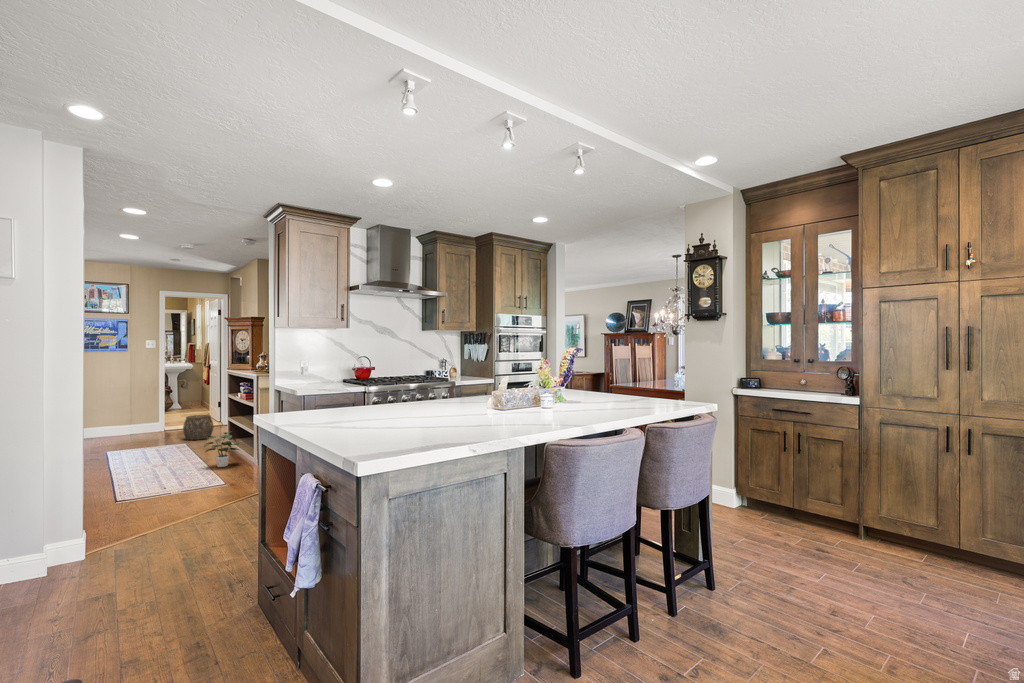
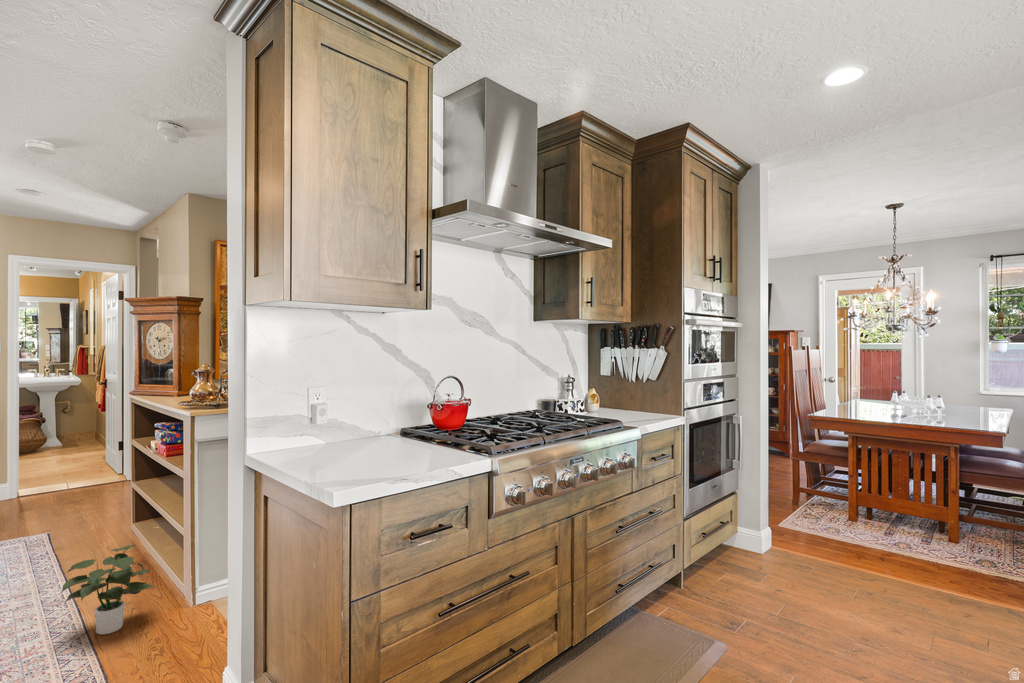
woven basket: present [183,415,214,440] -> none [40,478,104,531]

